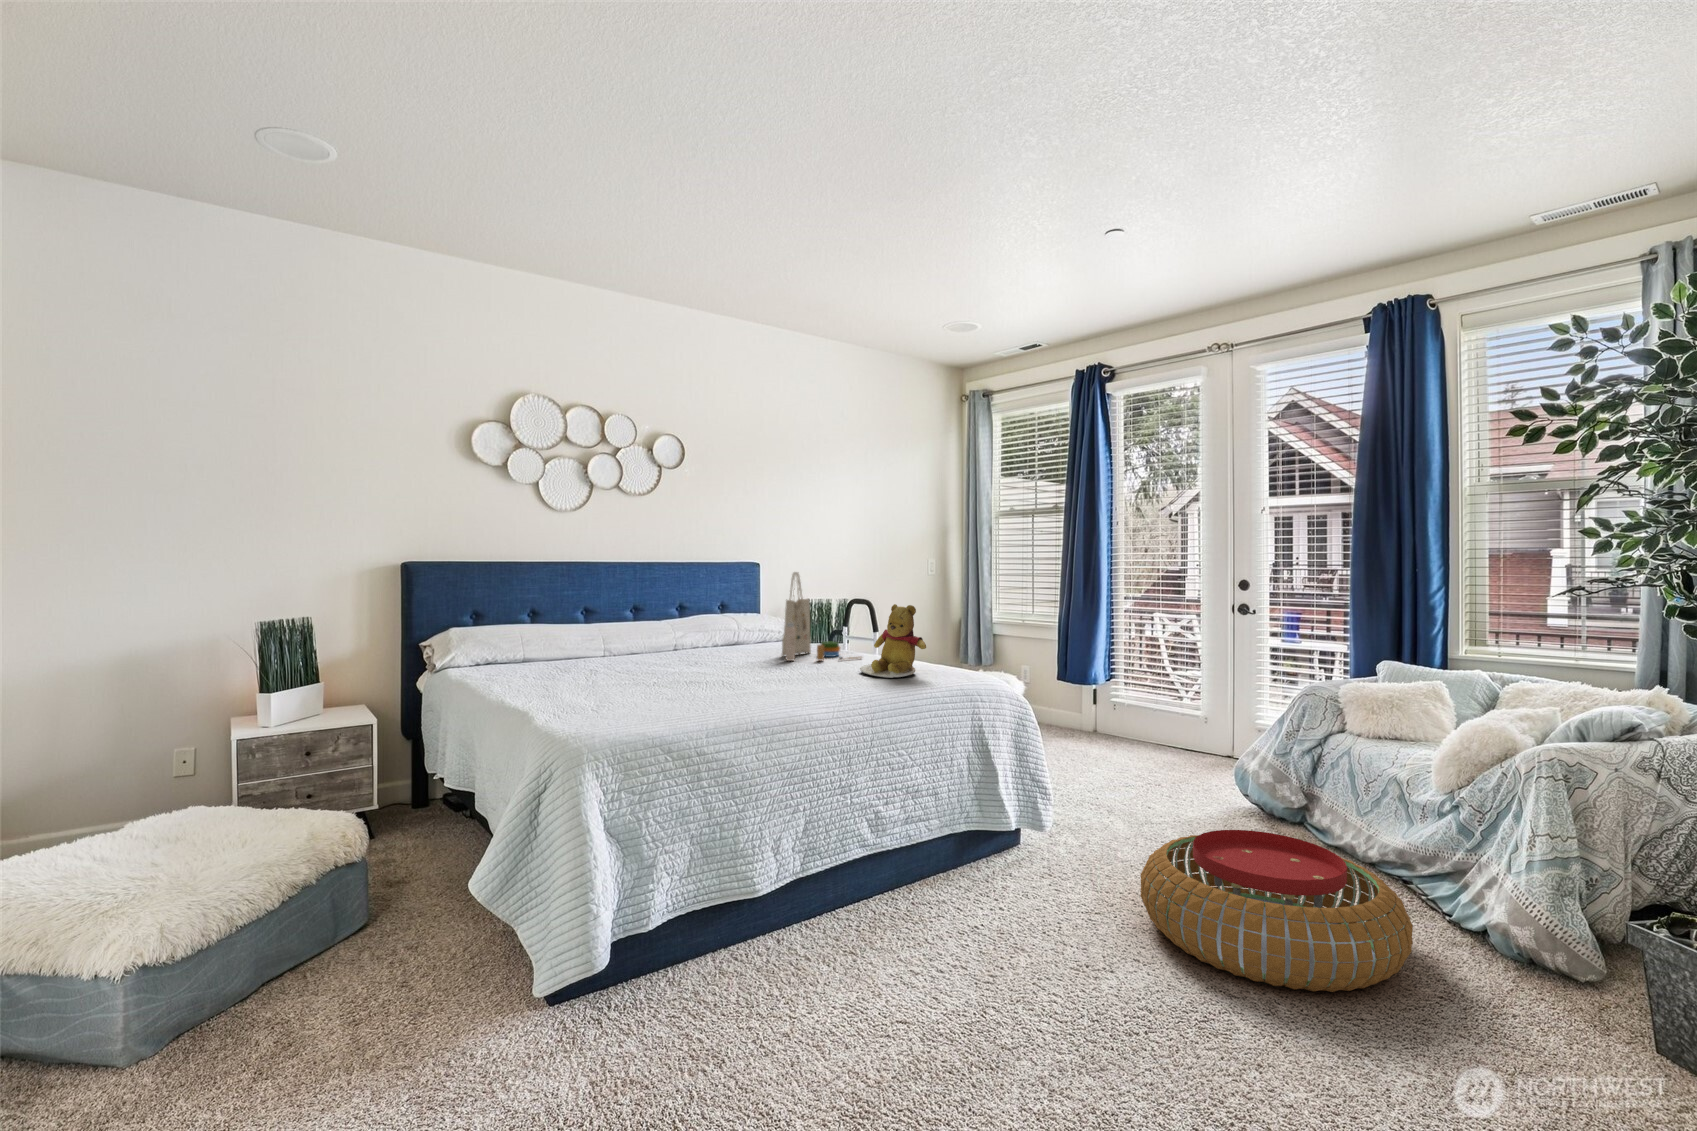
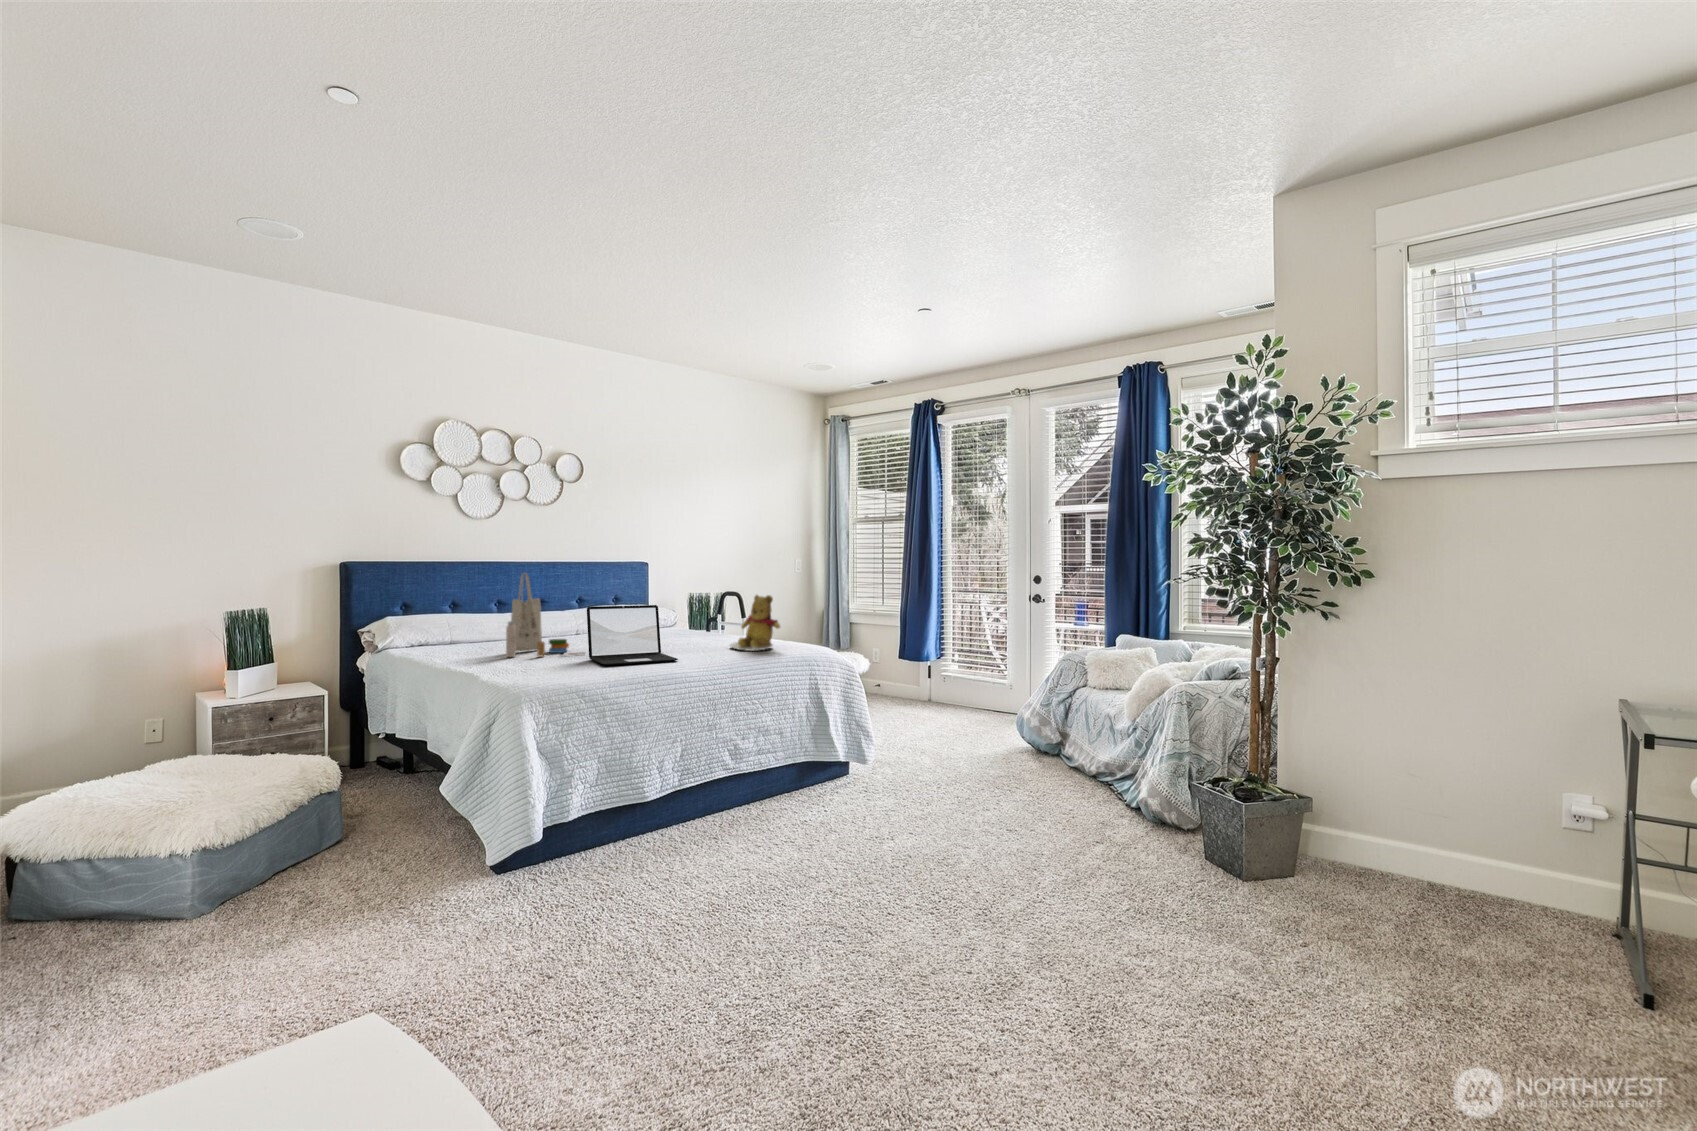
tote bag: present [782,572,861,661] -> present [506,573,584,657]
laptop: none [681,617,797,698] -> present [587,605,678,665]
pouf: present [1141,830,1413,992] -> none [921,749,1086,840]

